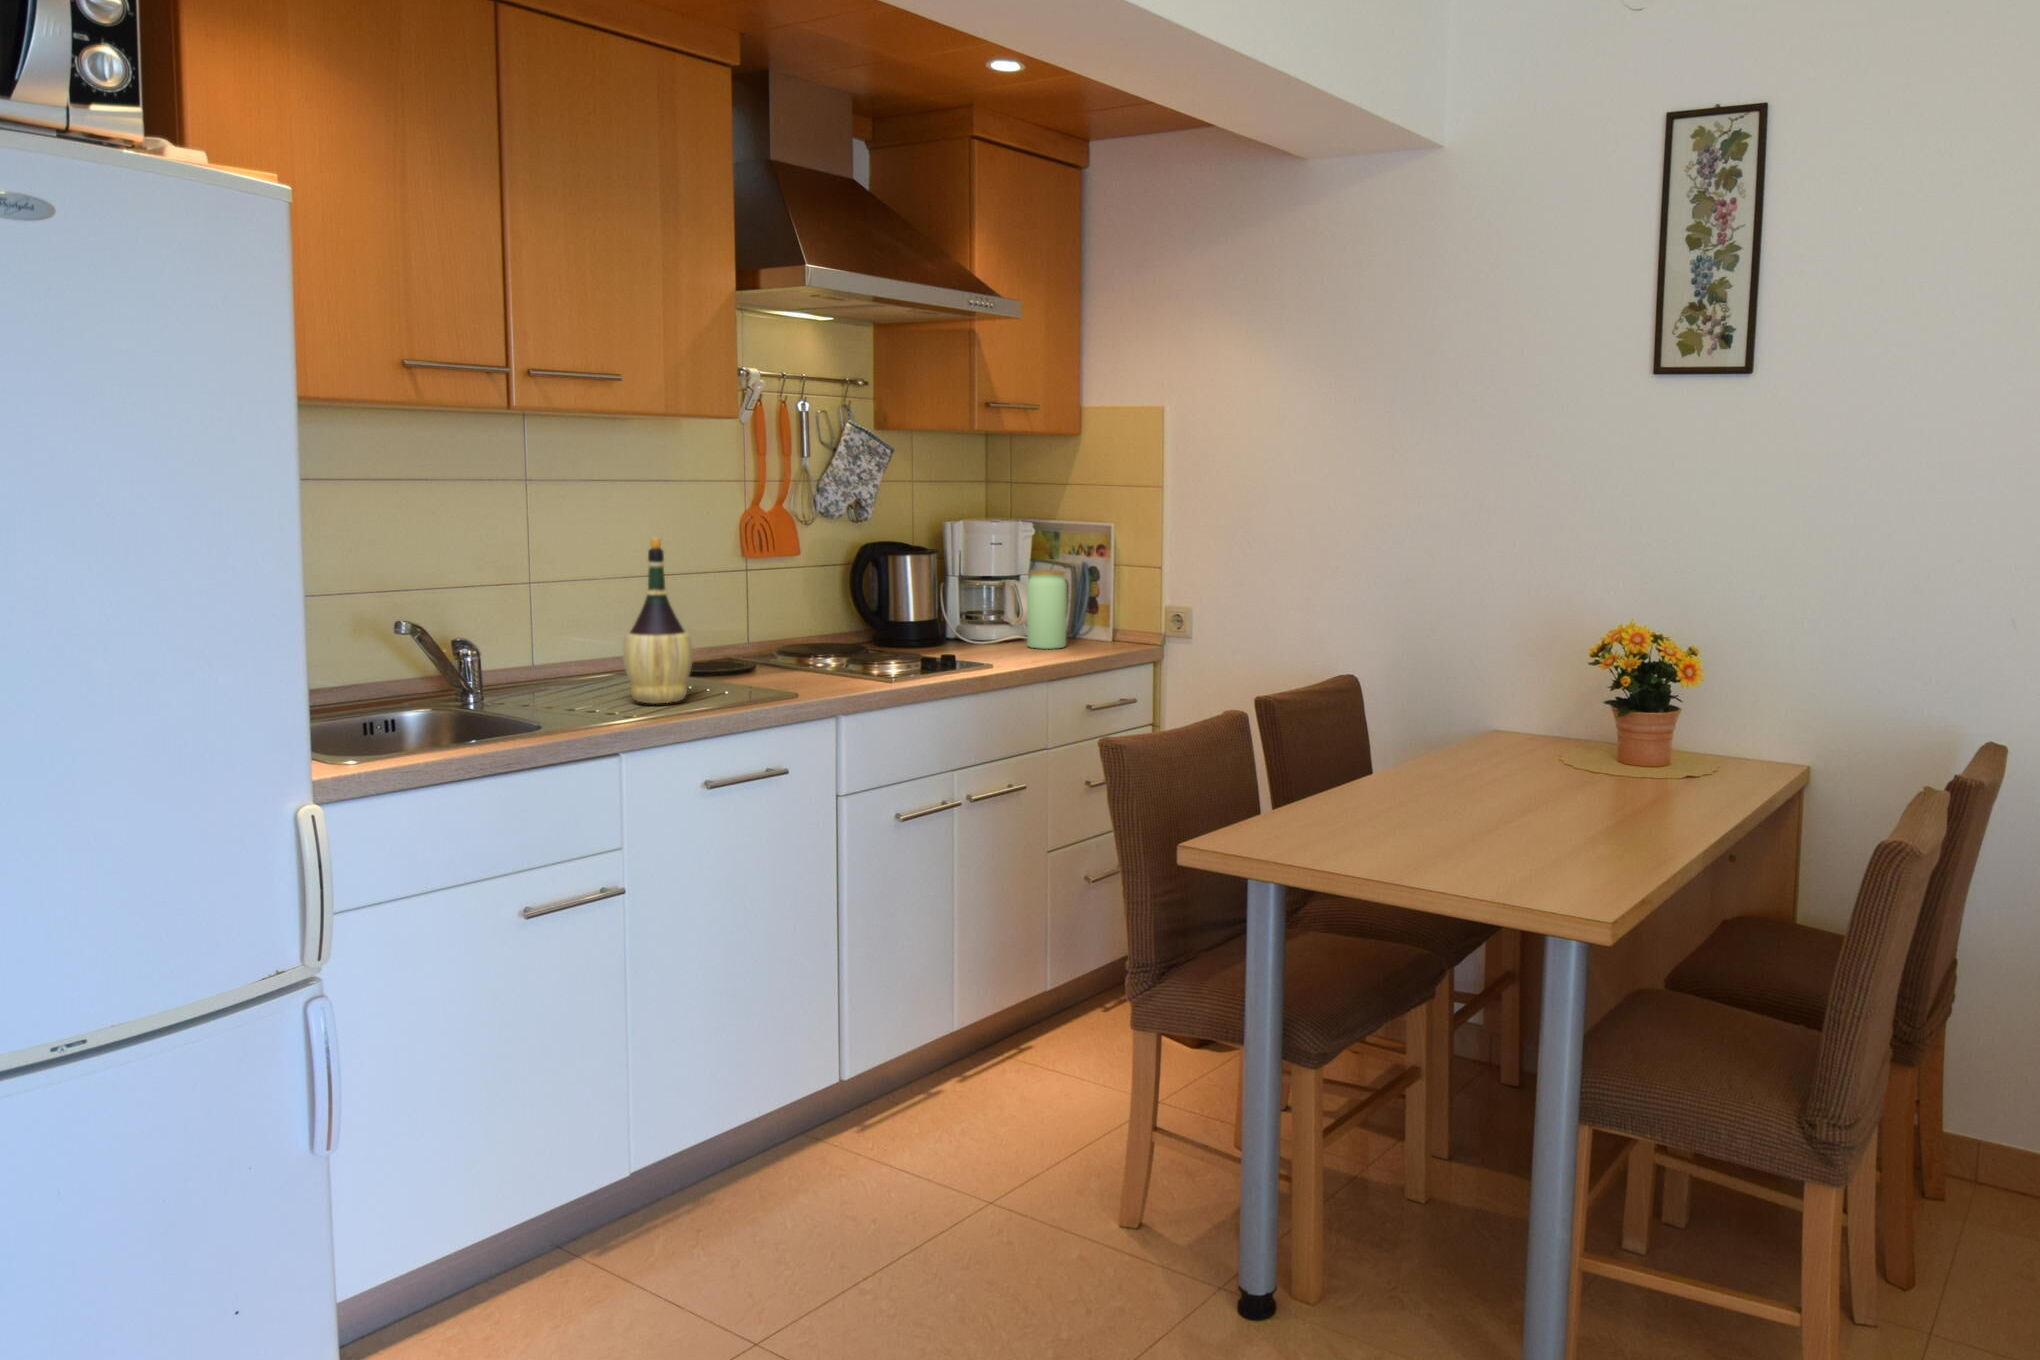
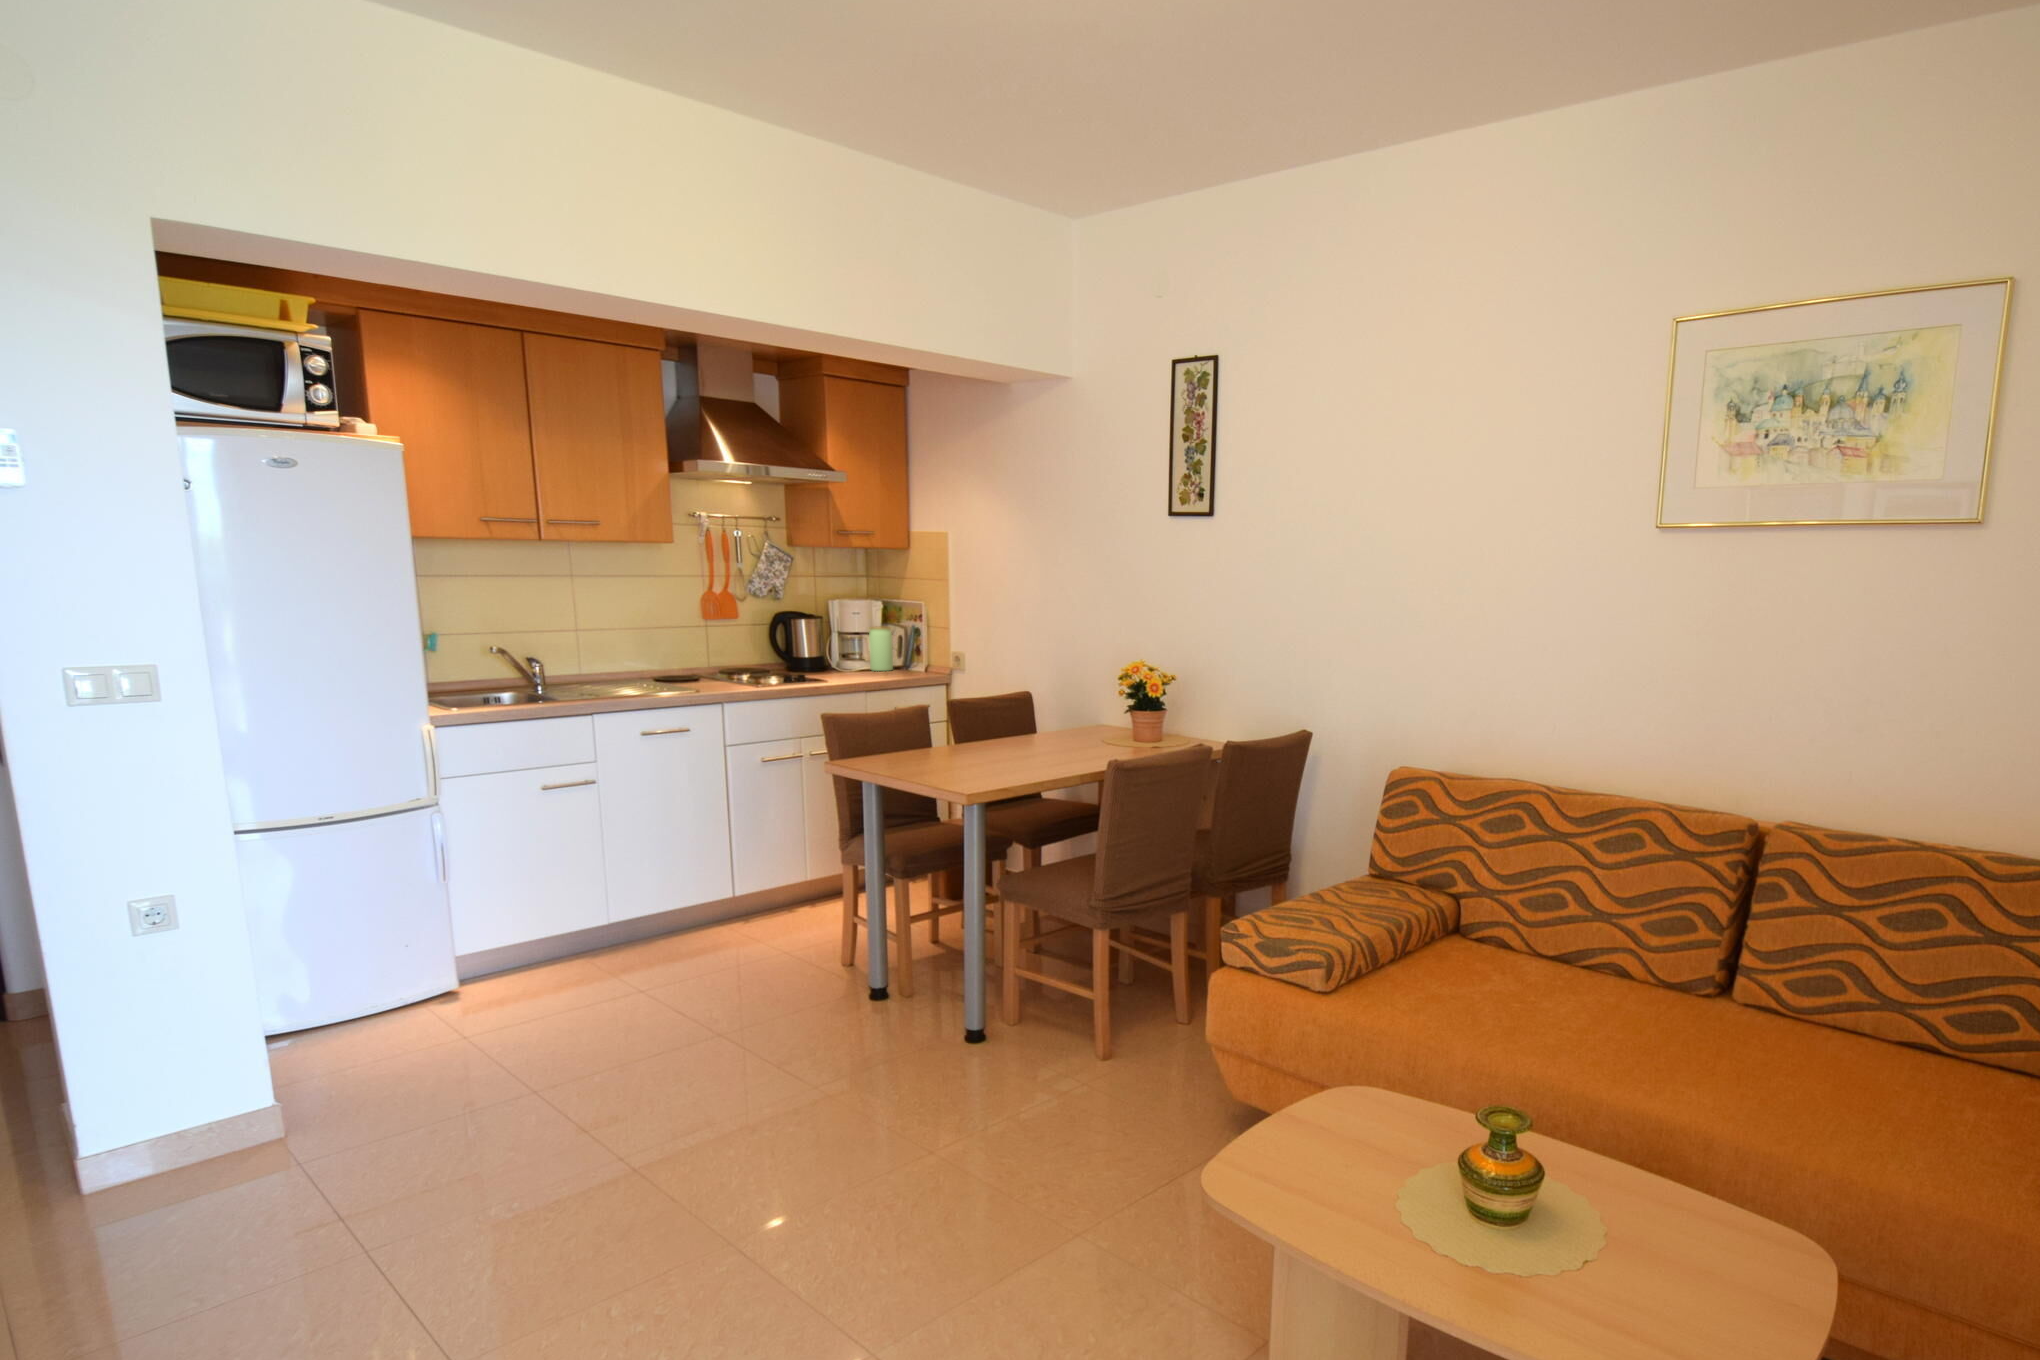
wine bottle: present [623,538,693,703] -> none [610,605,648,690]

